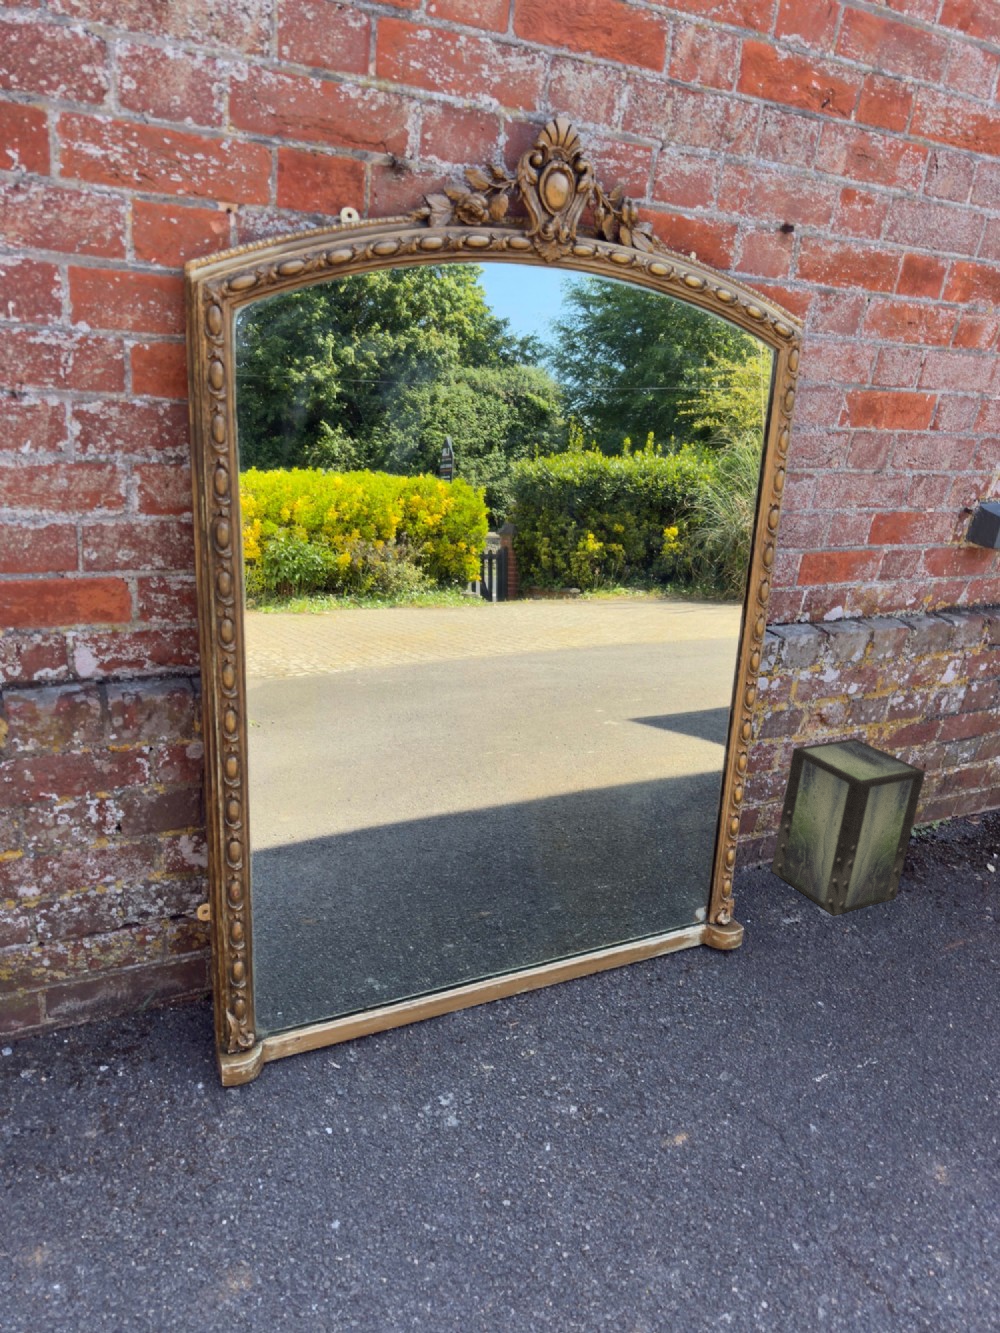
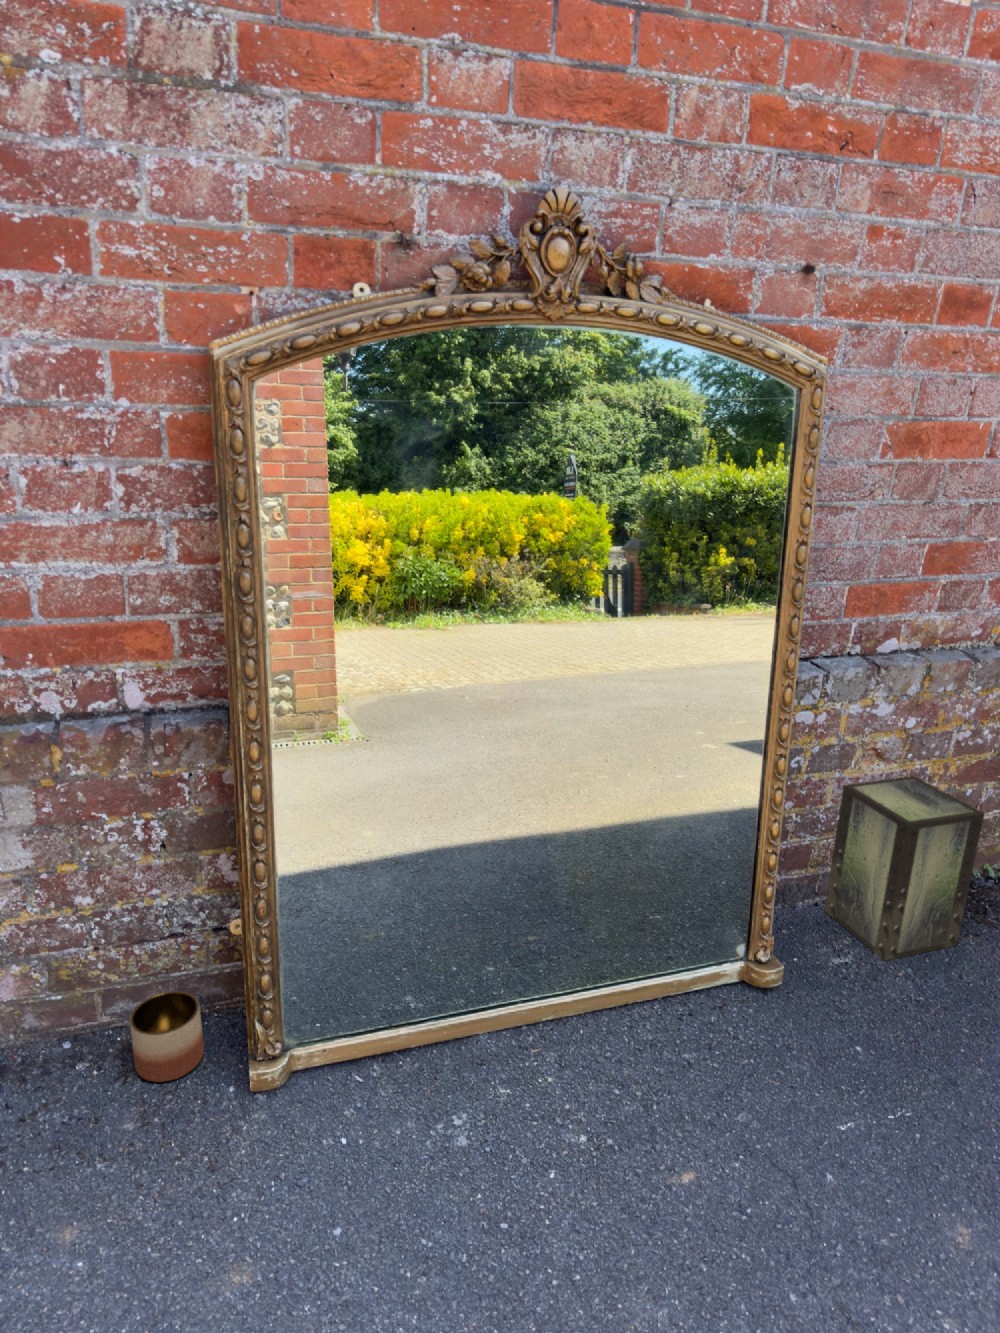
planter: none [82,984,163,1084] -> present [130,991,204,1082]

